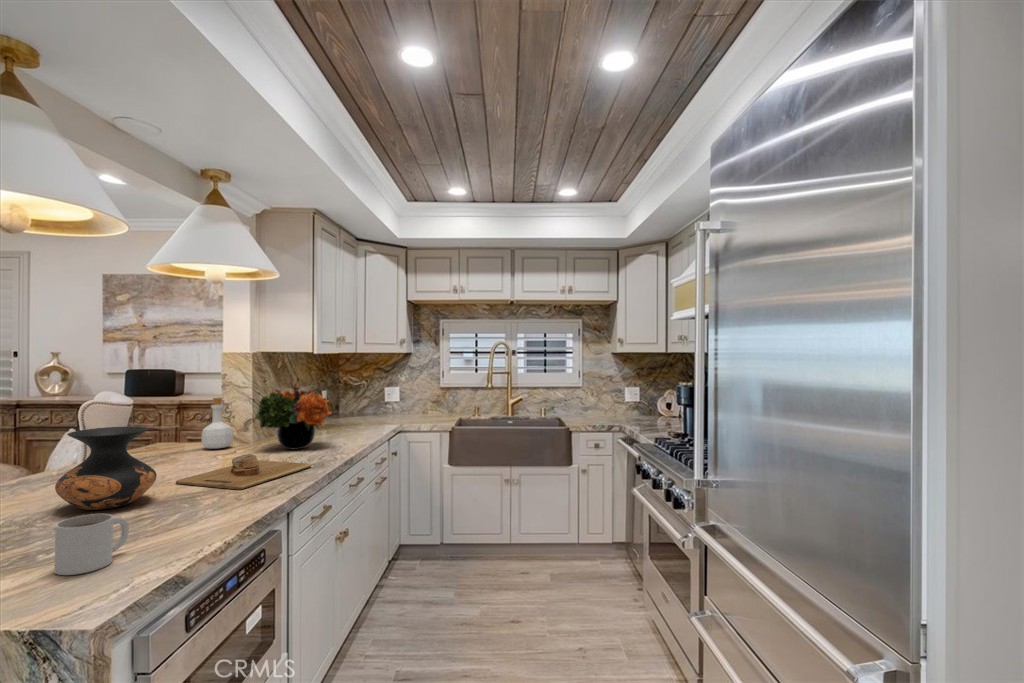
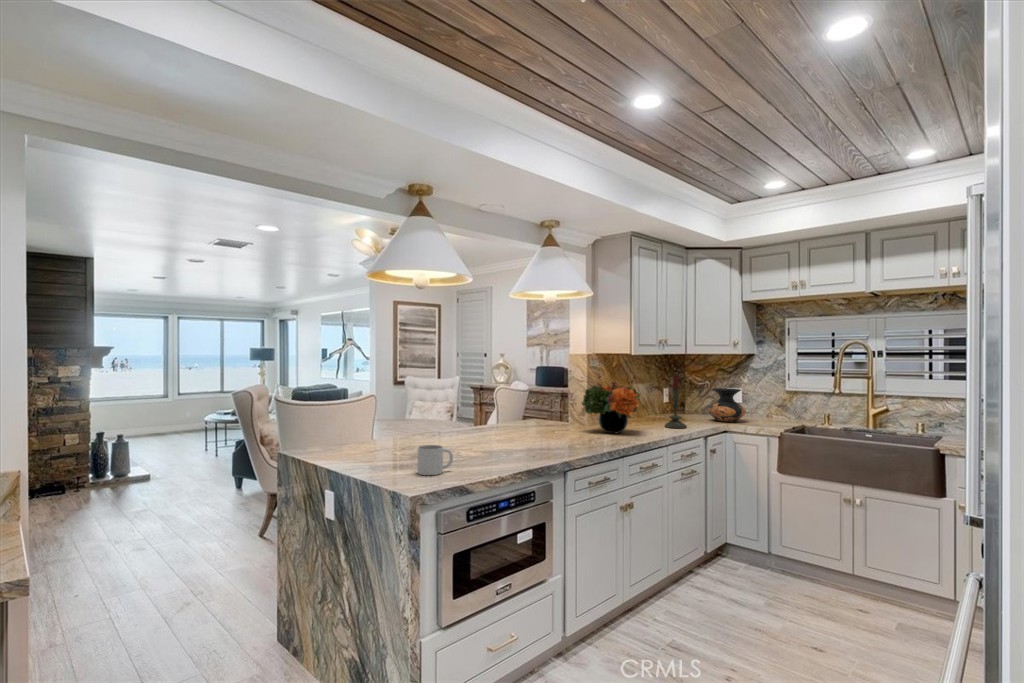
candle: none [342,375,366,435] -> present [665,375,686,428]
bottle: present [202,398,233,449] -> none [552,388,573,426]
vase: present [55,427,156,510] -> present [708,388,745,422]
cutting board: present [176,454,311,490] -> none [513,430,605,452]

